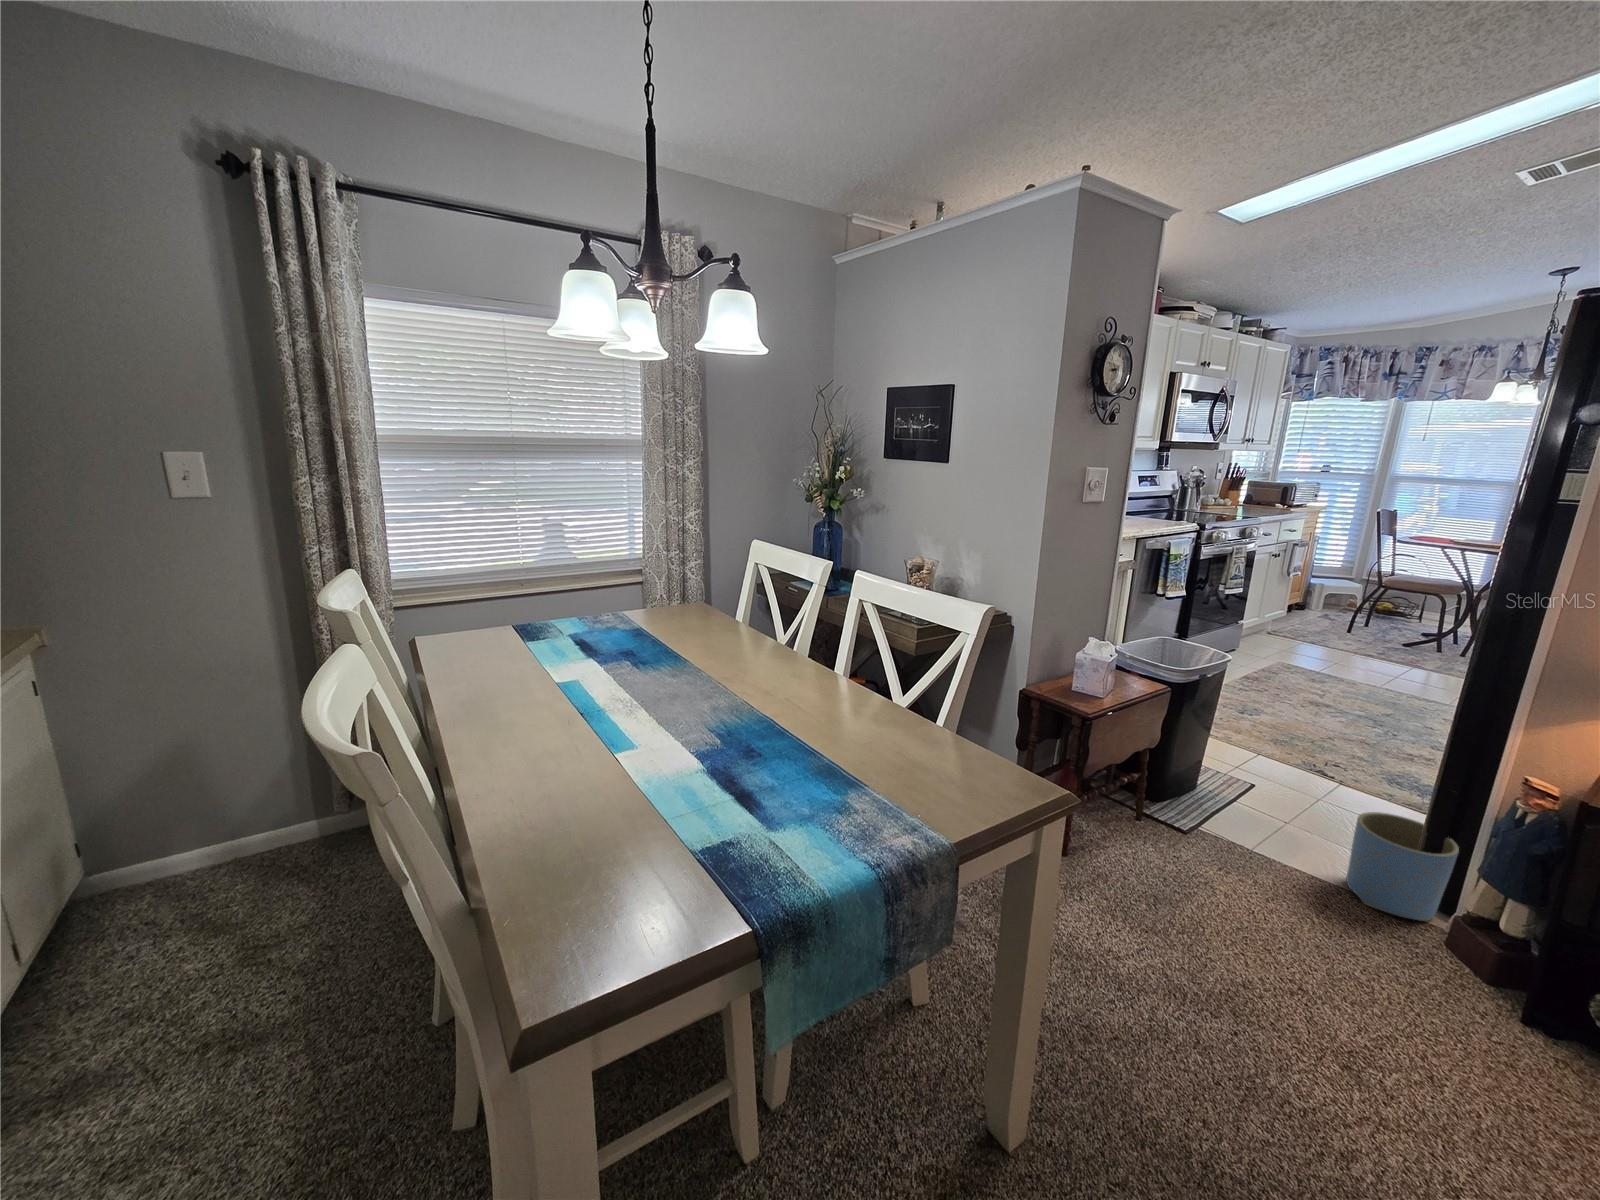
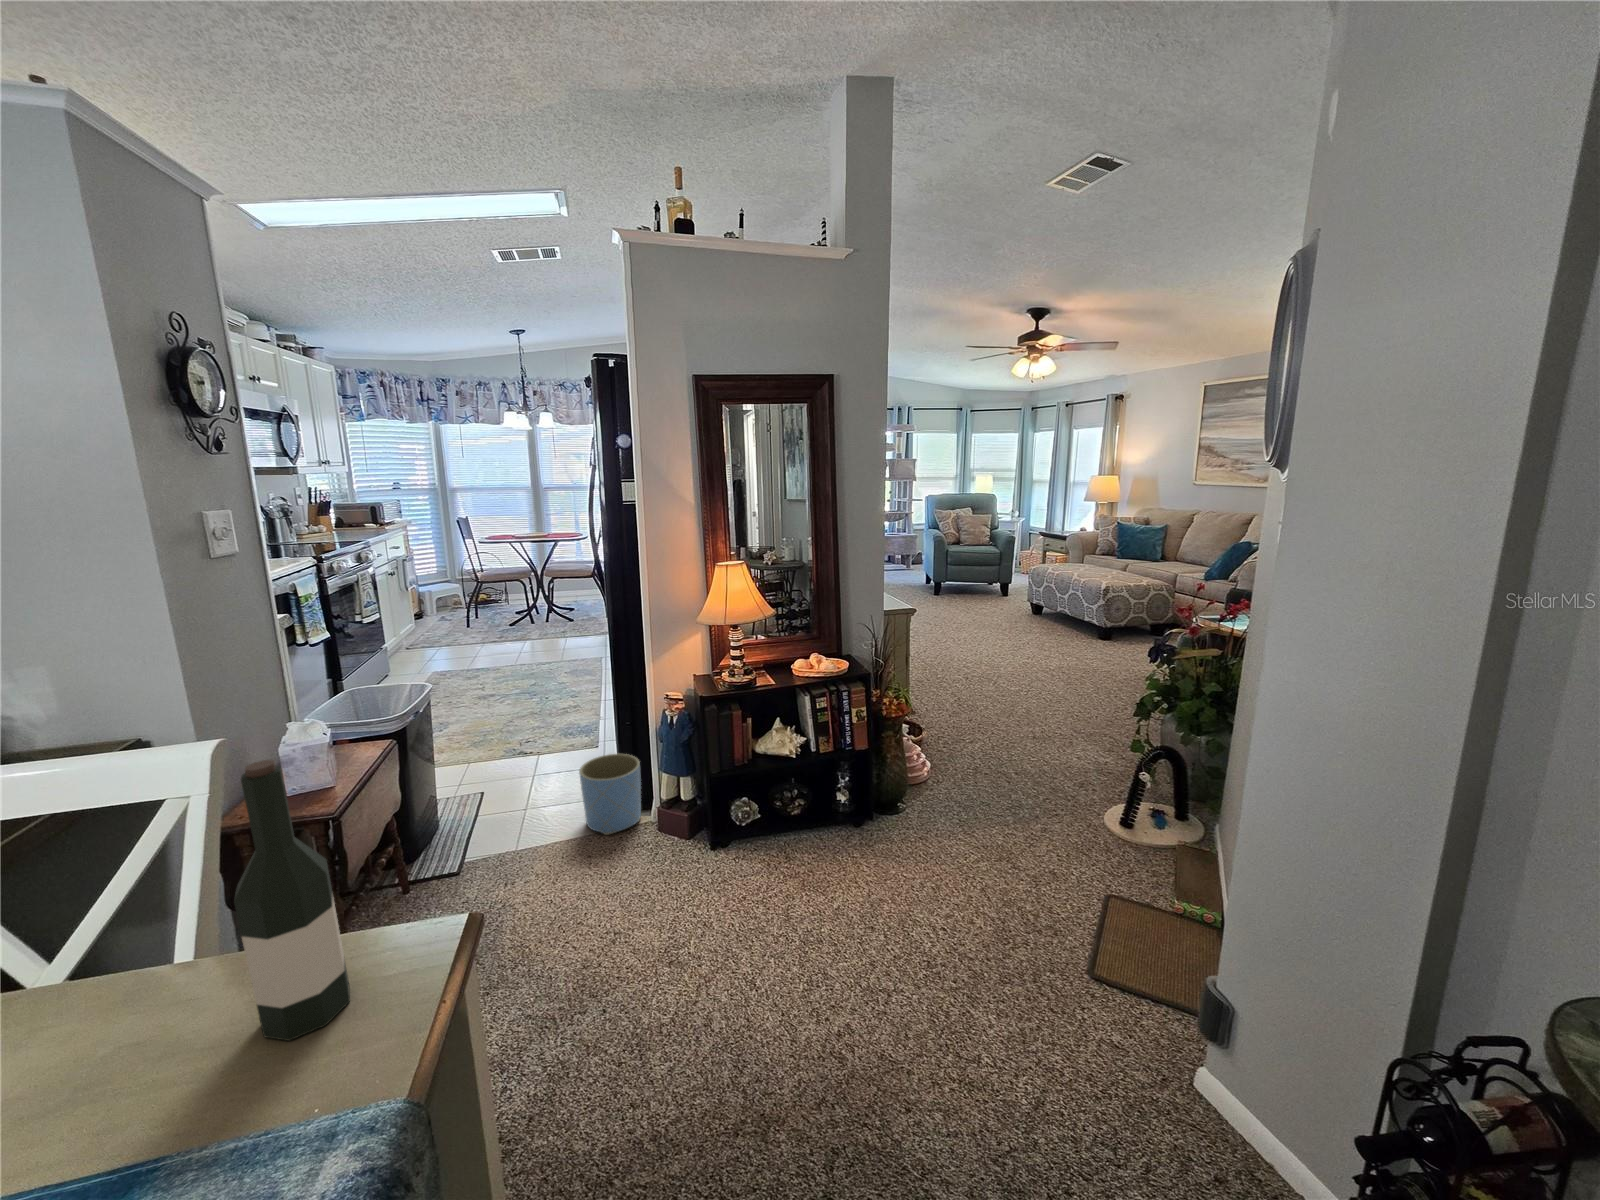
wine bottle: none [940,613,995,785] -> present [234,760,350,1041]

